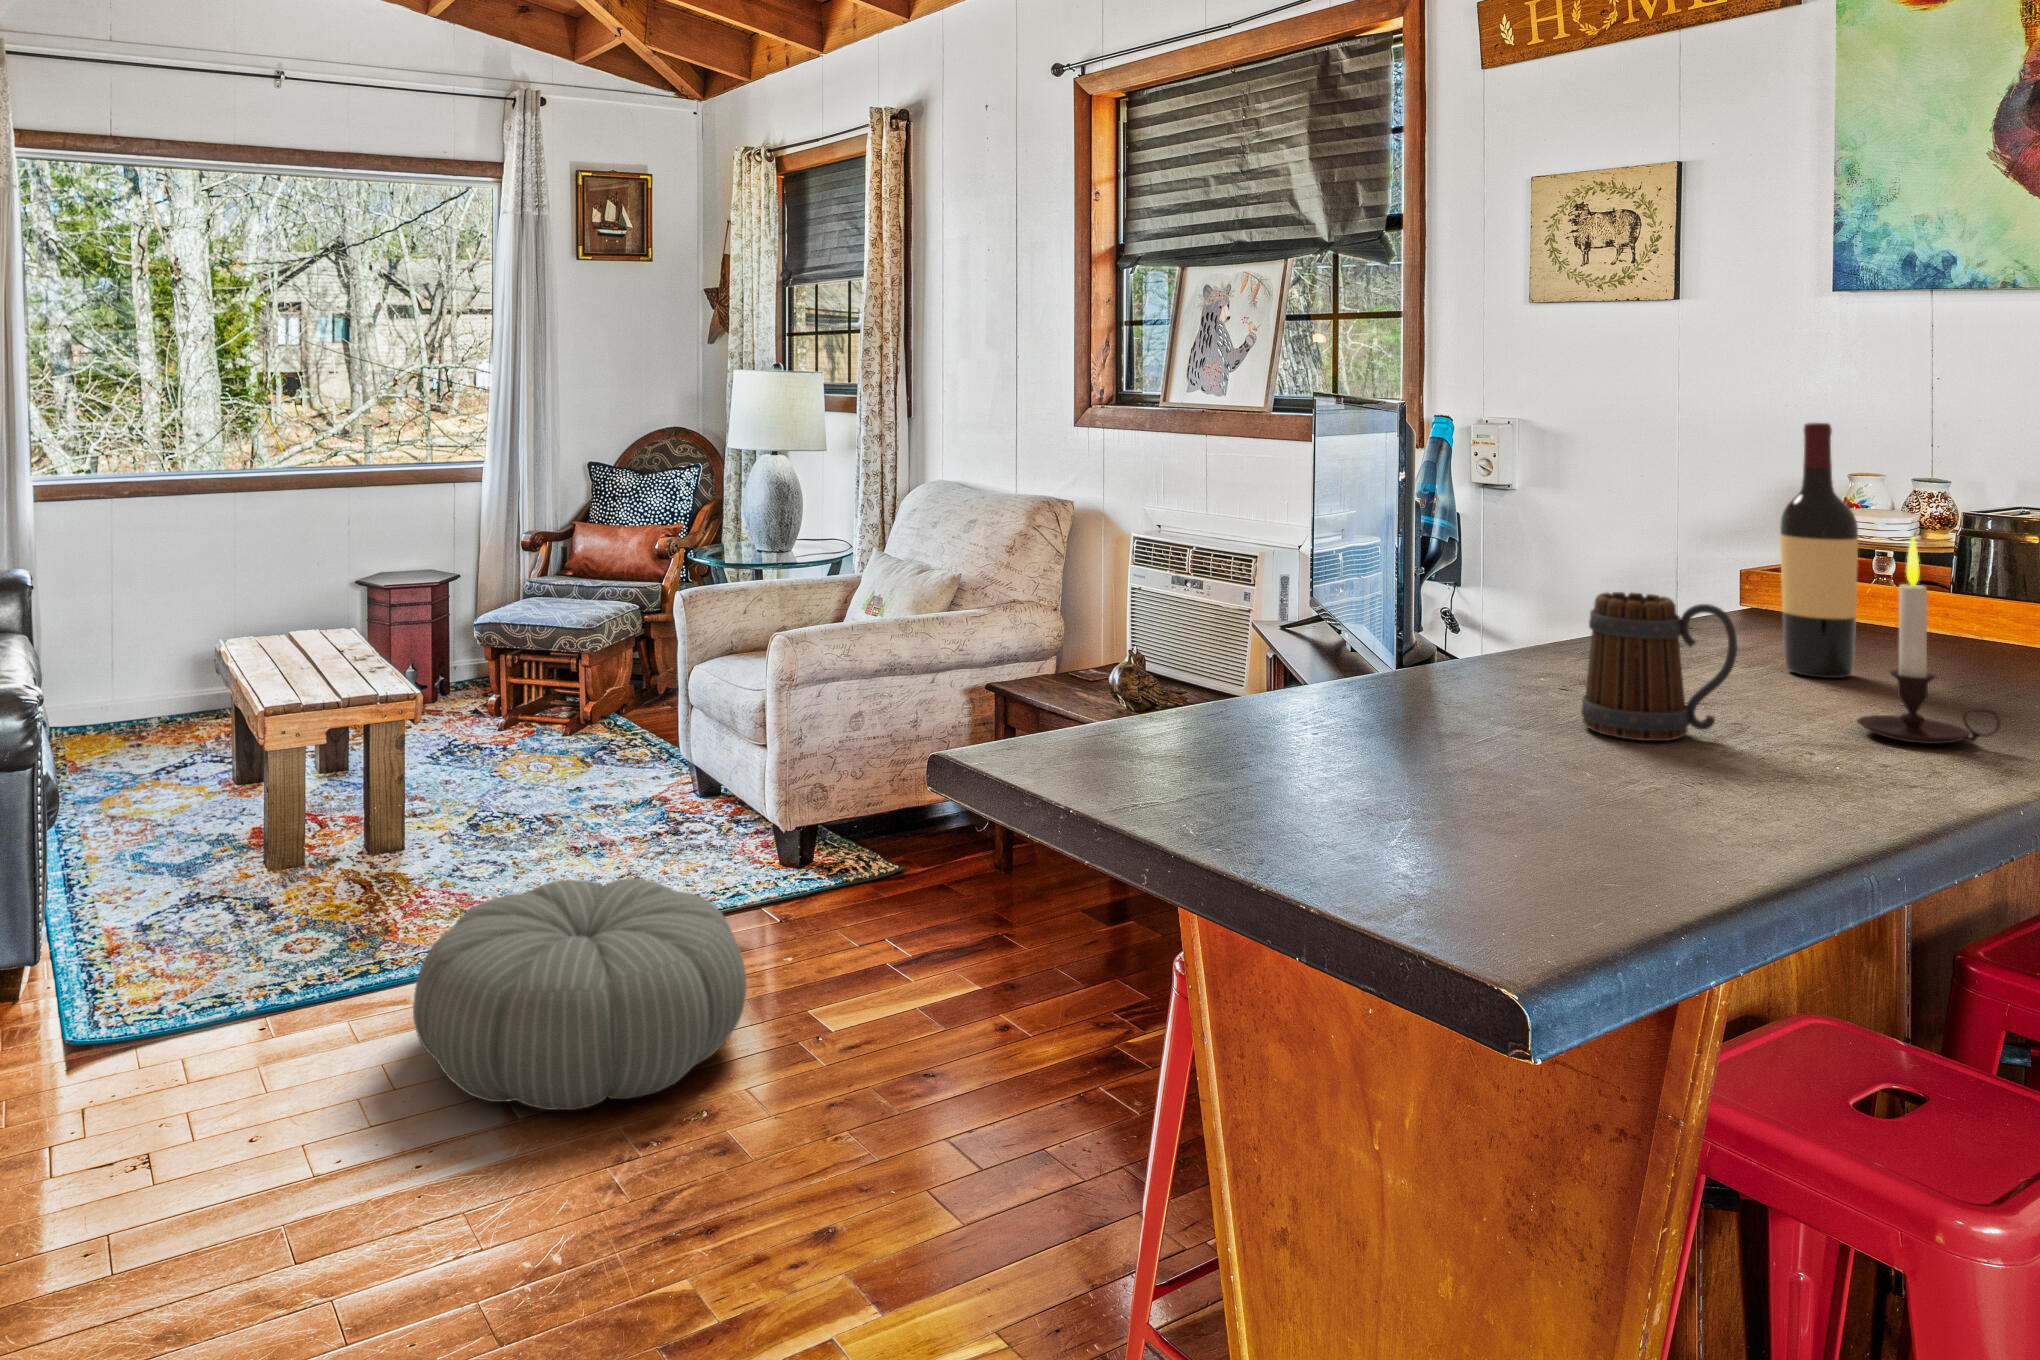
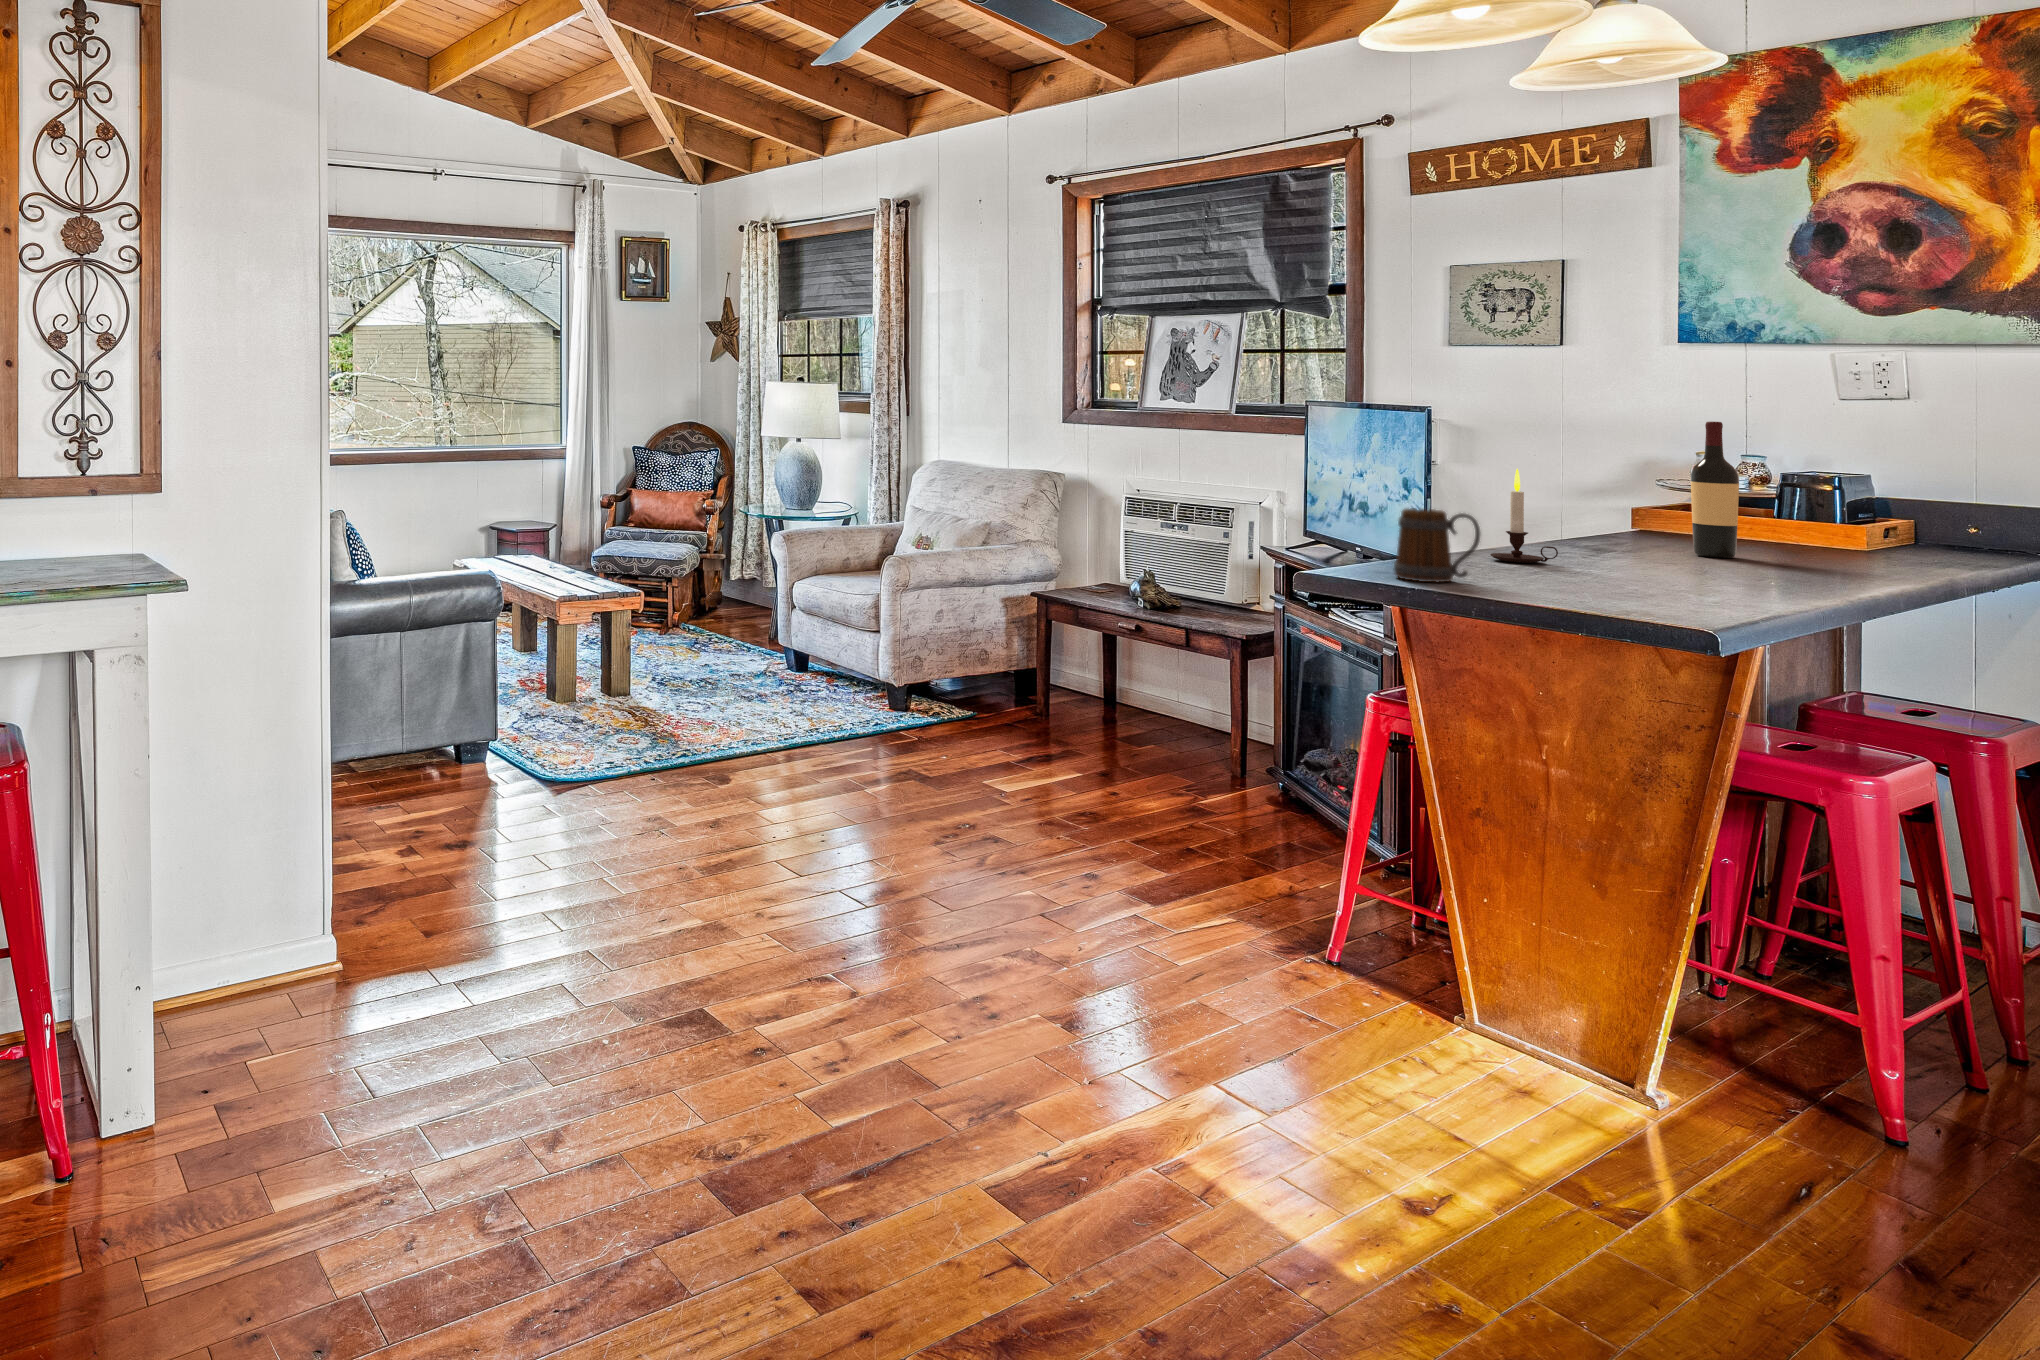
candle: present [1857,537,2000,744] -> present [1490,469,1558,563]
mug: present [1581,592,1737,741] -> present [1394,508,1480,582]
pouf: present [413,879,747,1110] -> none [766,700,966,822]

